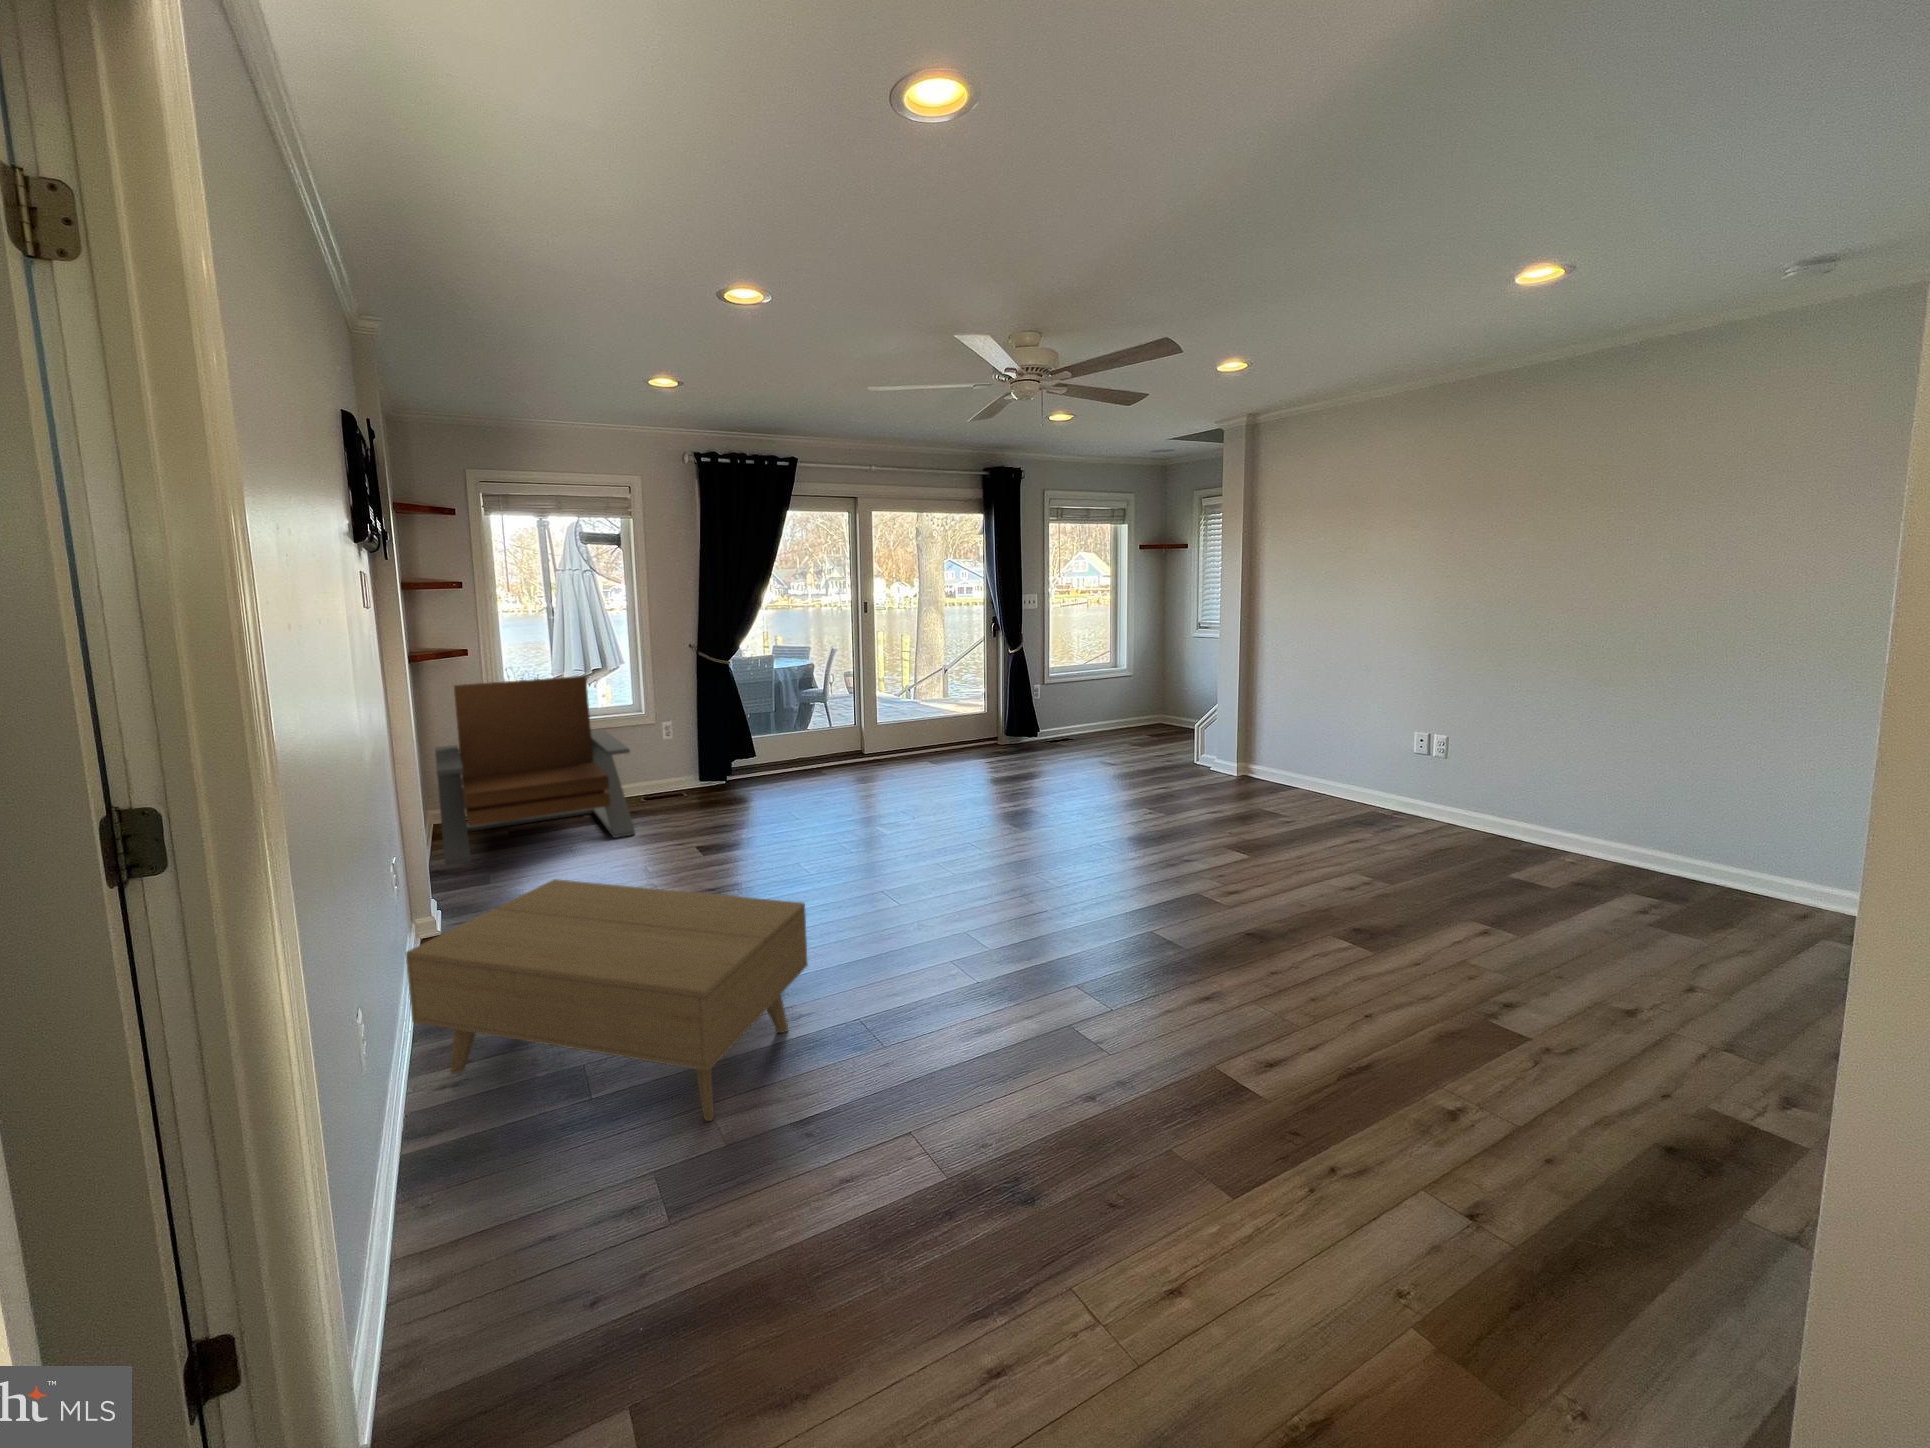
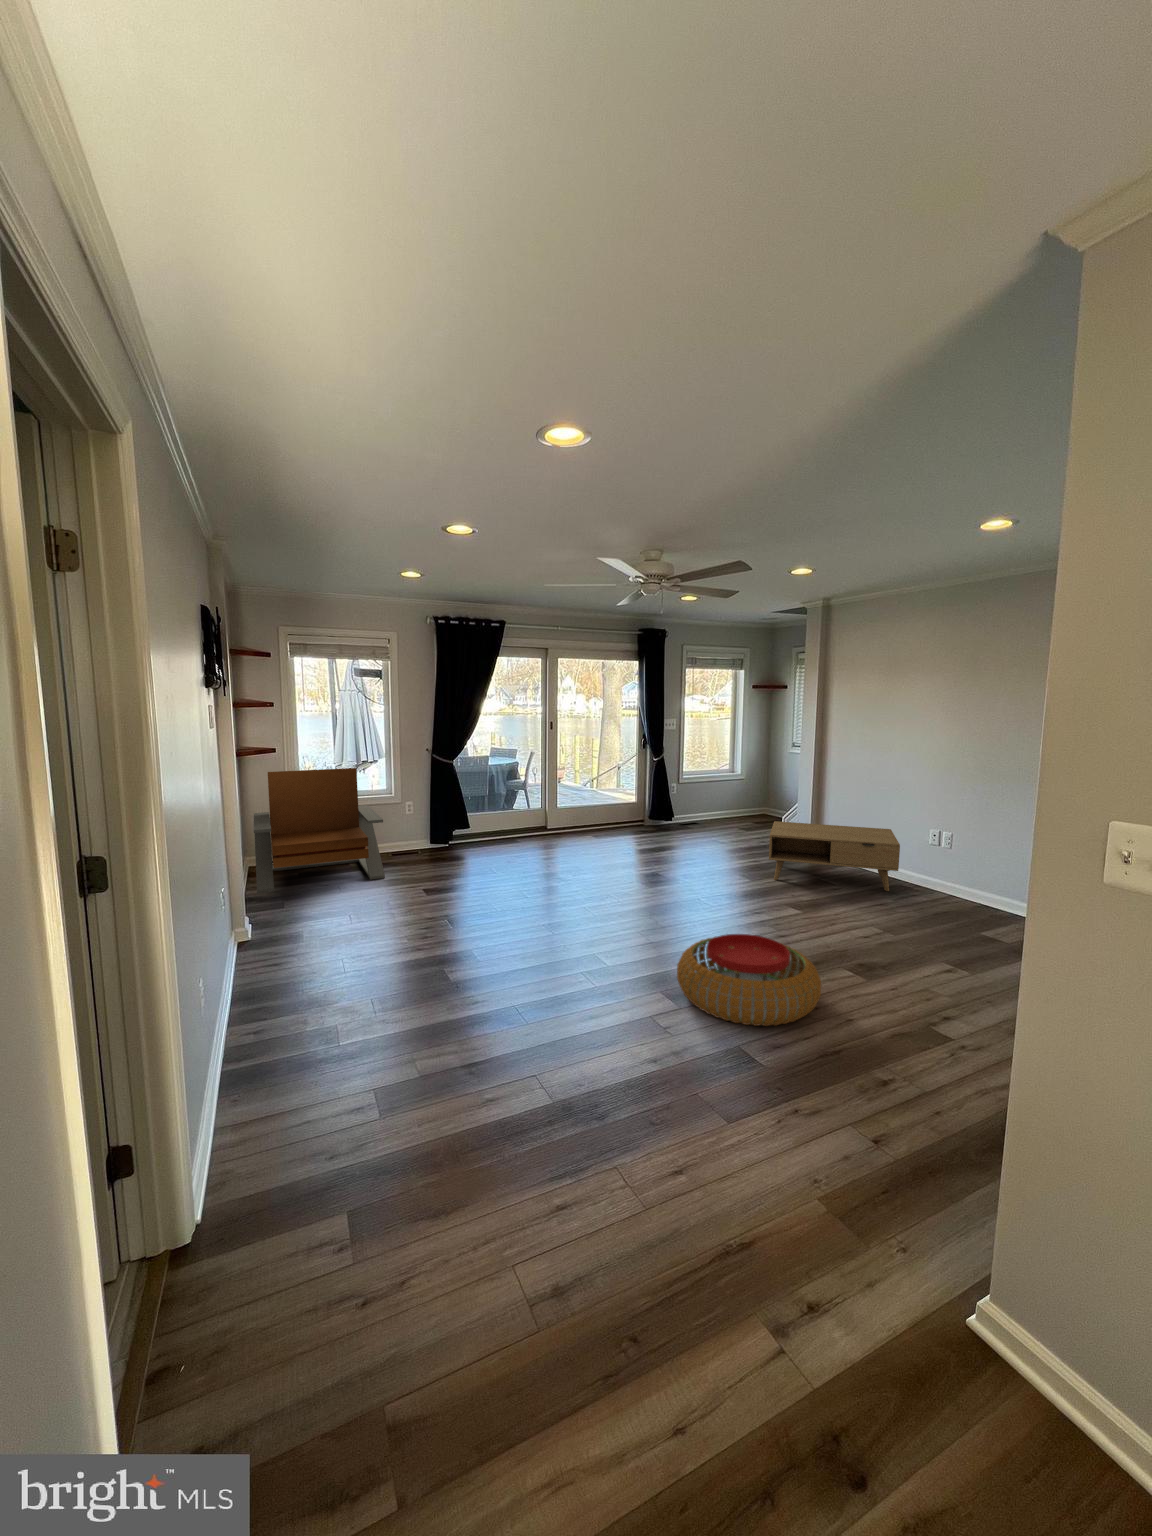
coffee table: present [406,879,808,1121] -> present [769,821,900,891]
pouf: none [1098,895,1321,1034] -> present [677,934,821,1026]

